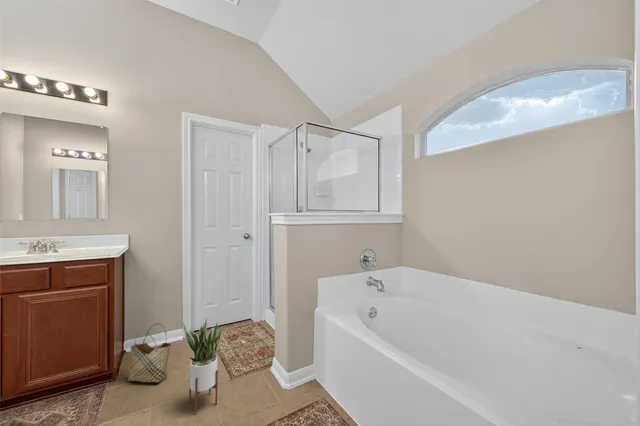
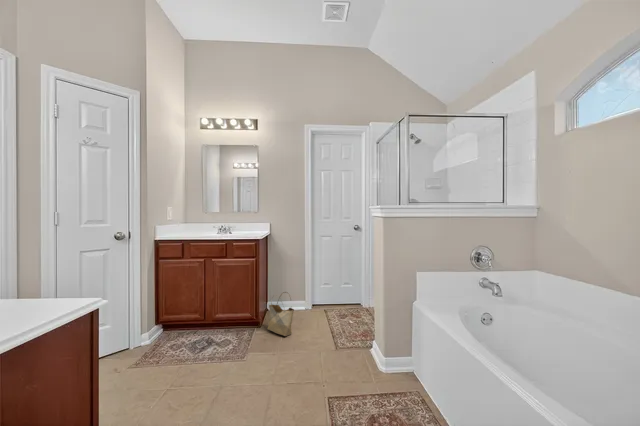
potted plant: present [182,319,223,414] -> none [298,292,328,367]

